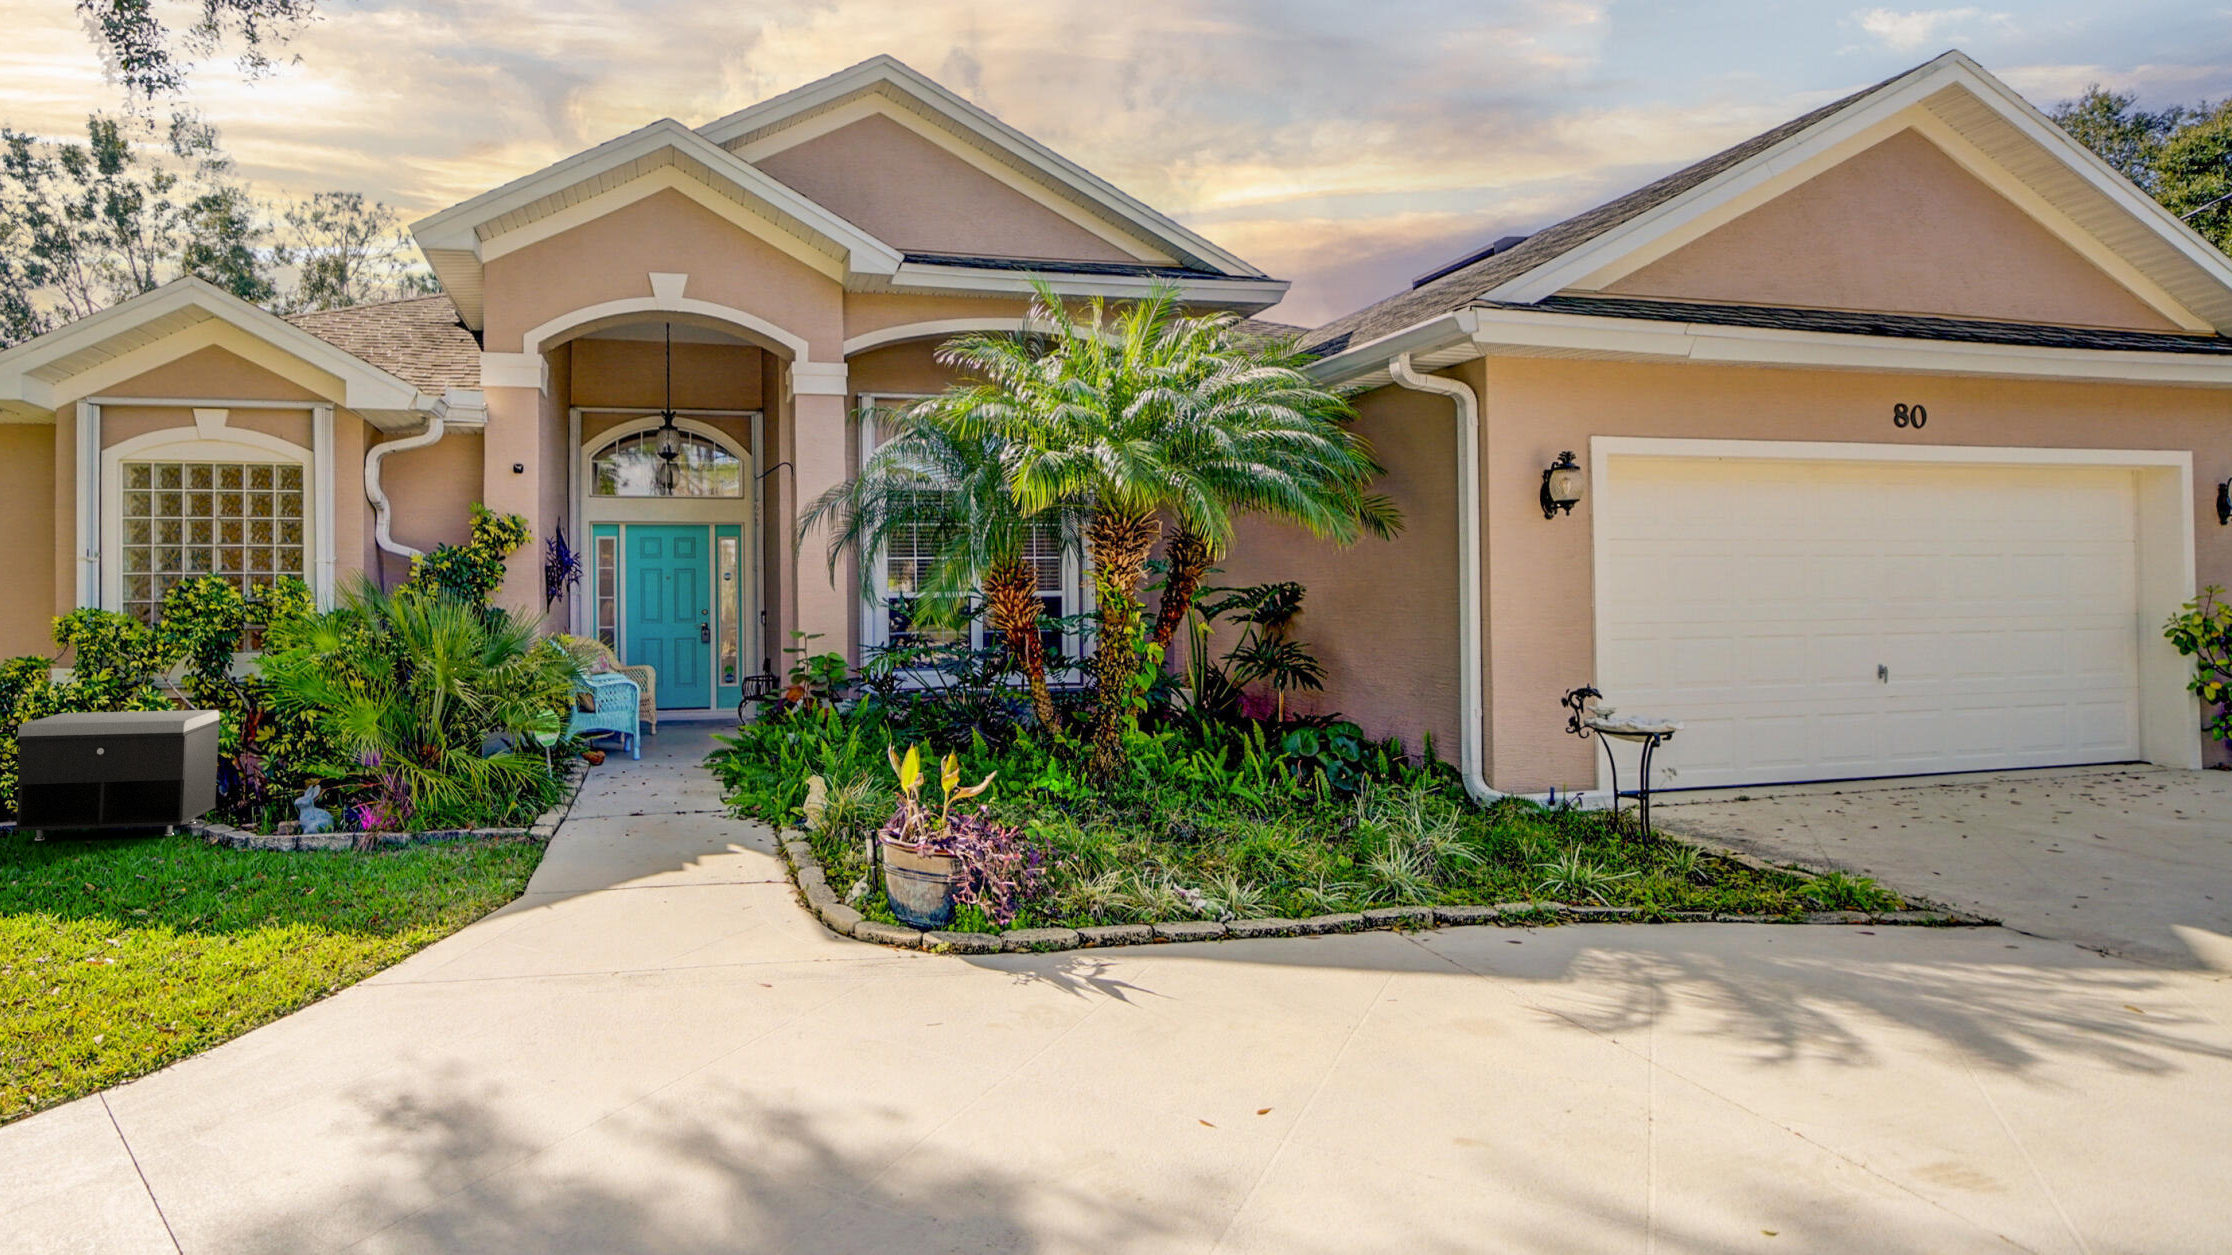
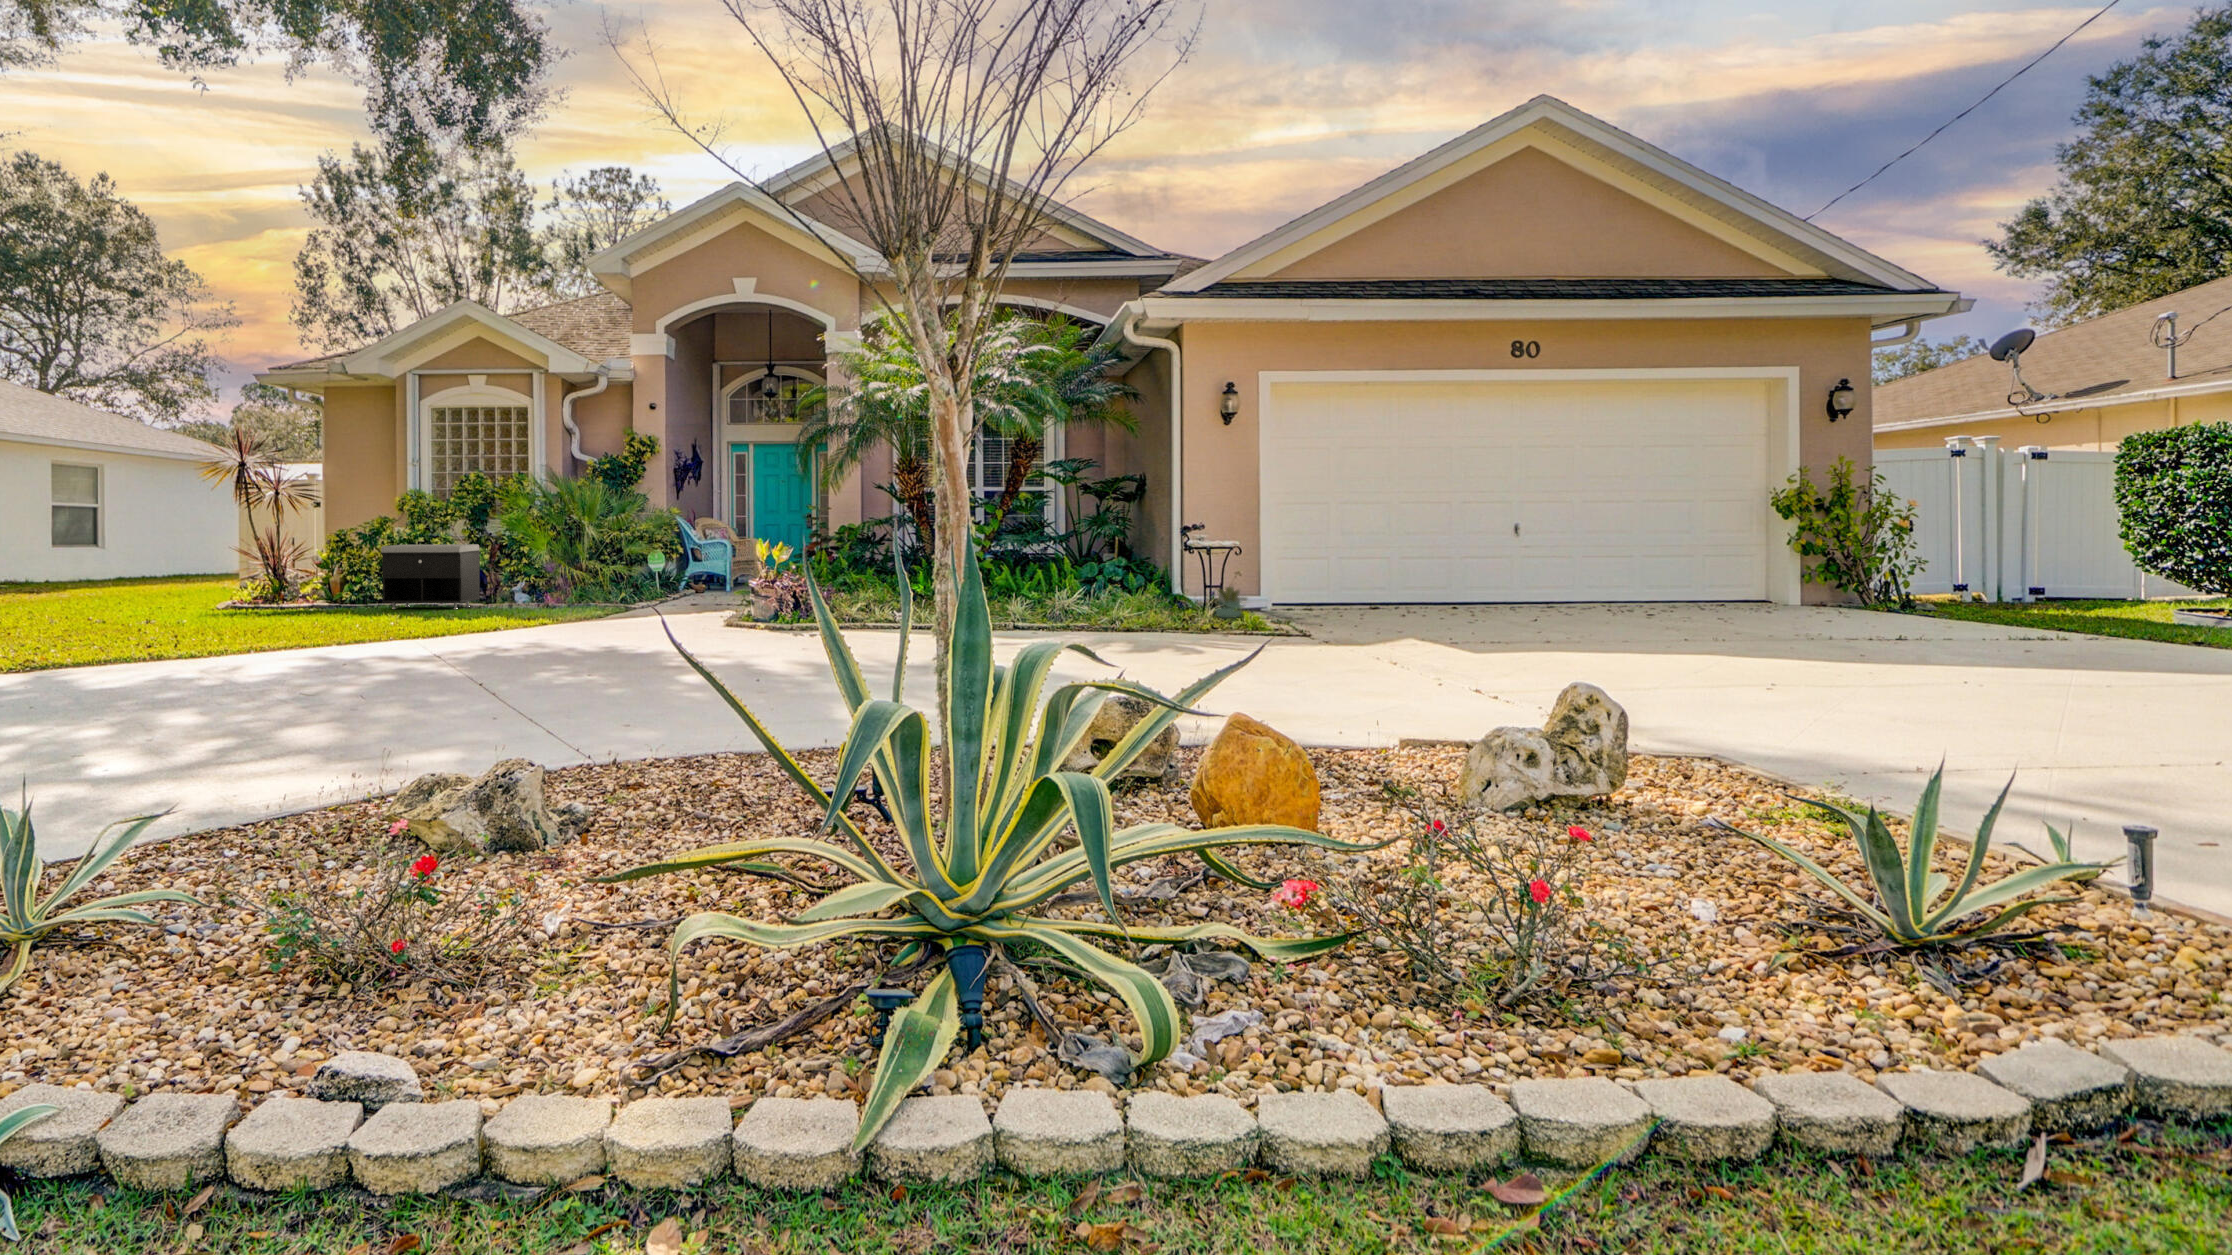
decorative plant: none [1514,771,1567,824] -> present [1215,586,1247,618]

